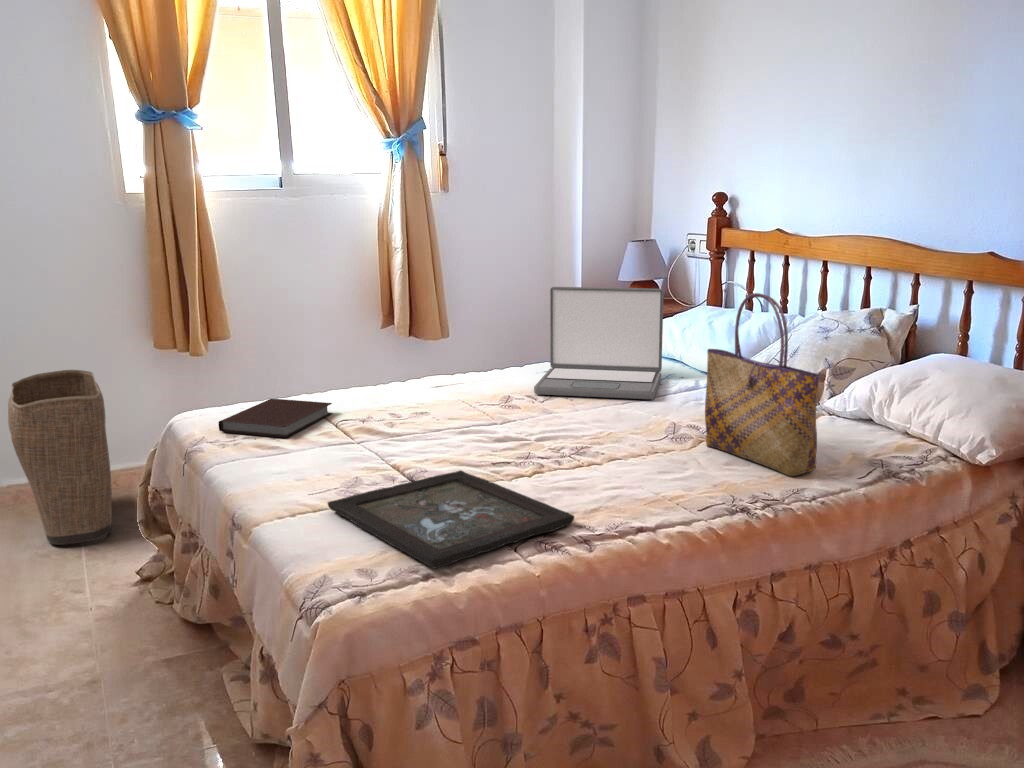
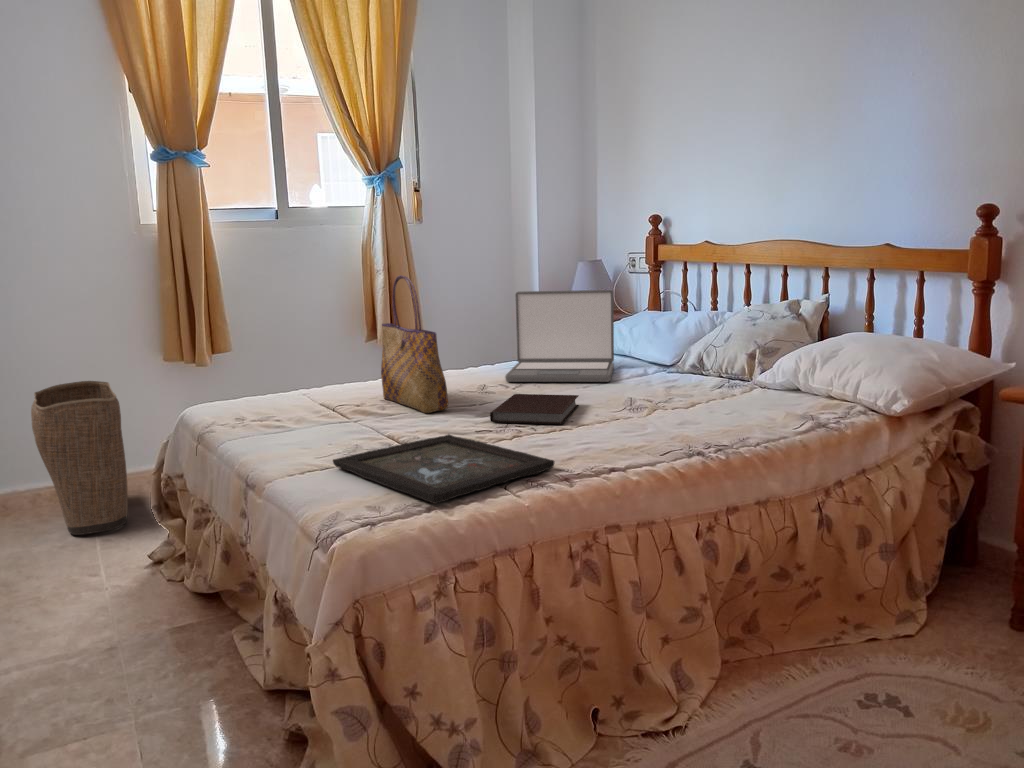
tote bag: present [705,293,819,476] -> present [381,275,448,413]
notebook: present [219,399,333,438] -> present [490,394,579,424]

